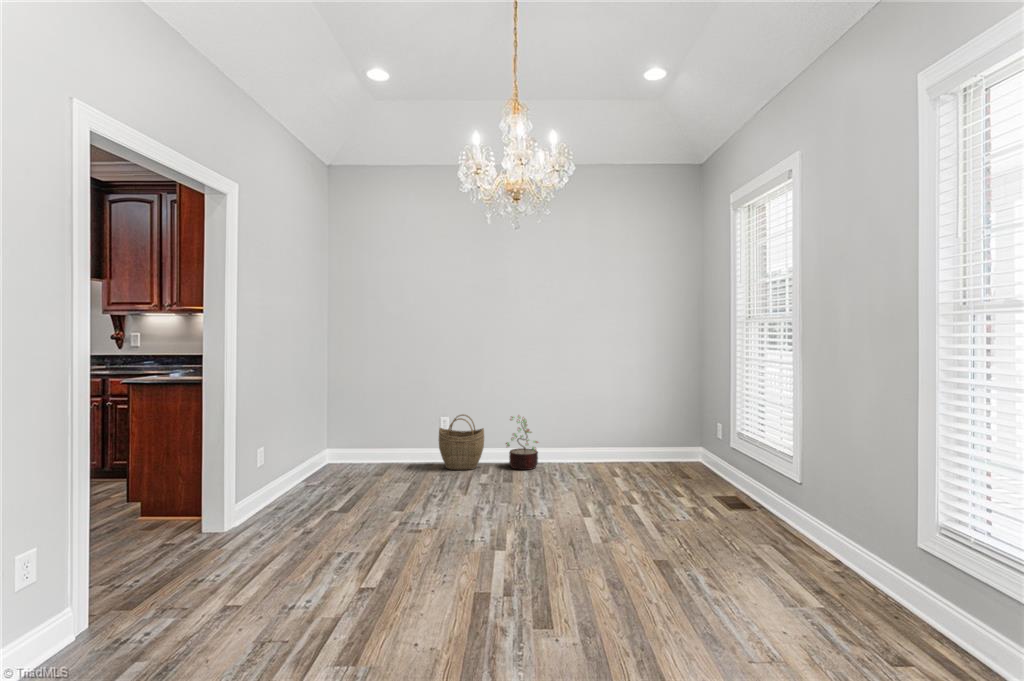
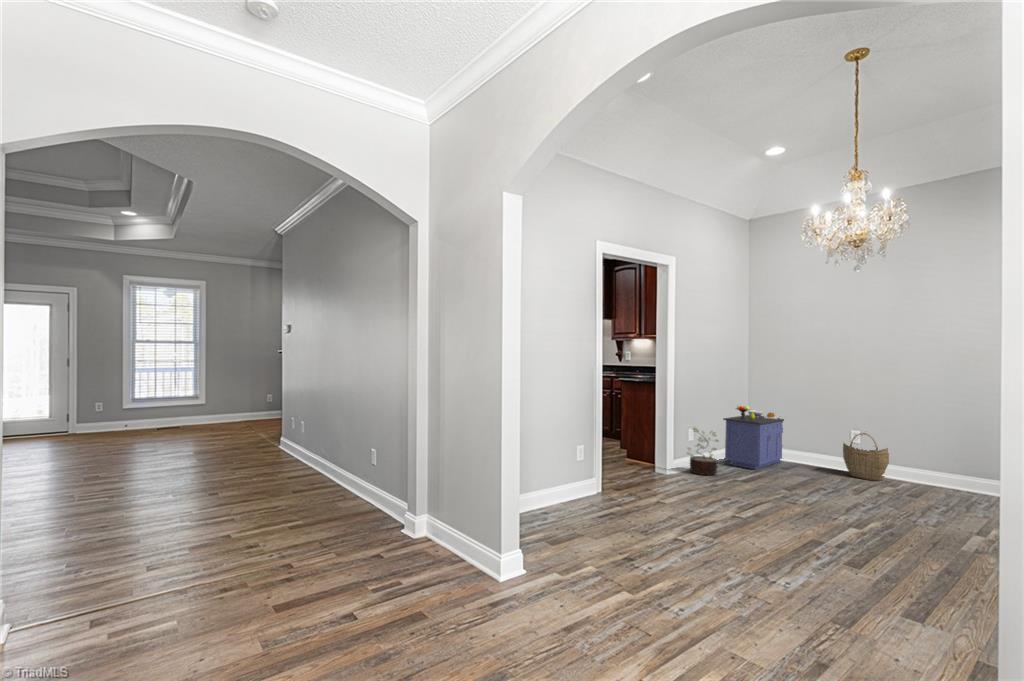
storage cabinet: none [302,401,378,486] -> present [723,405,784,470]
decorative plant: present [506,416,538,470] -> present [688,428,718,475]

